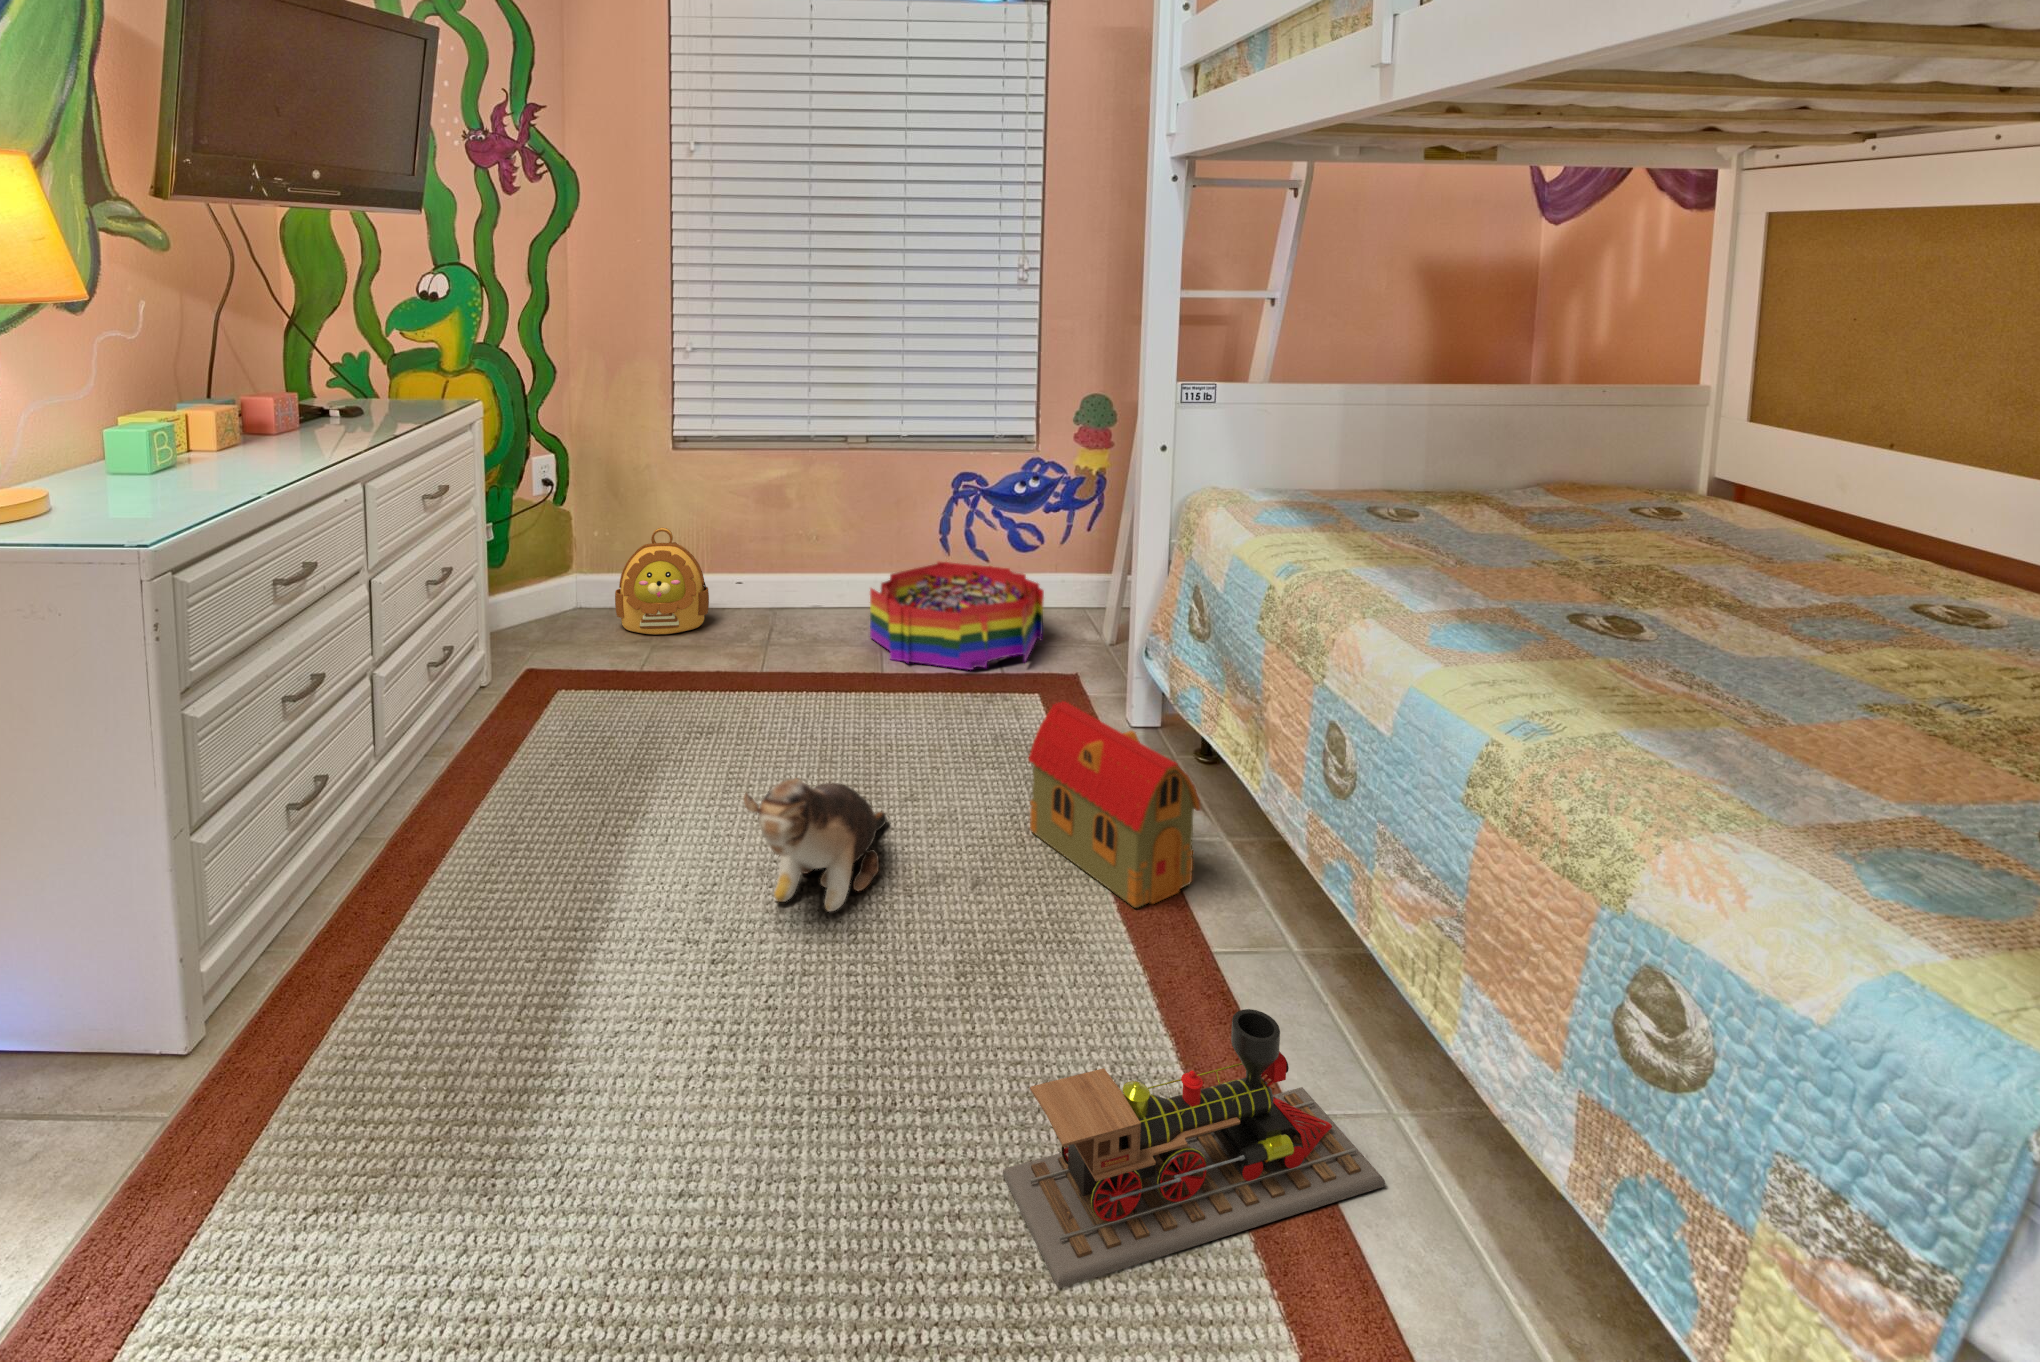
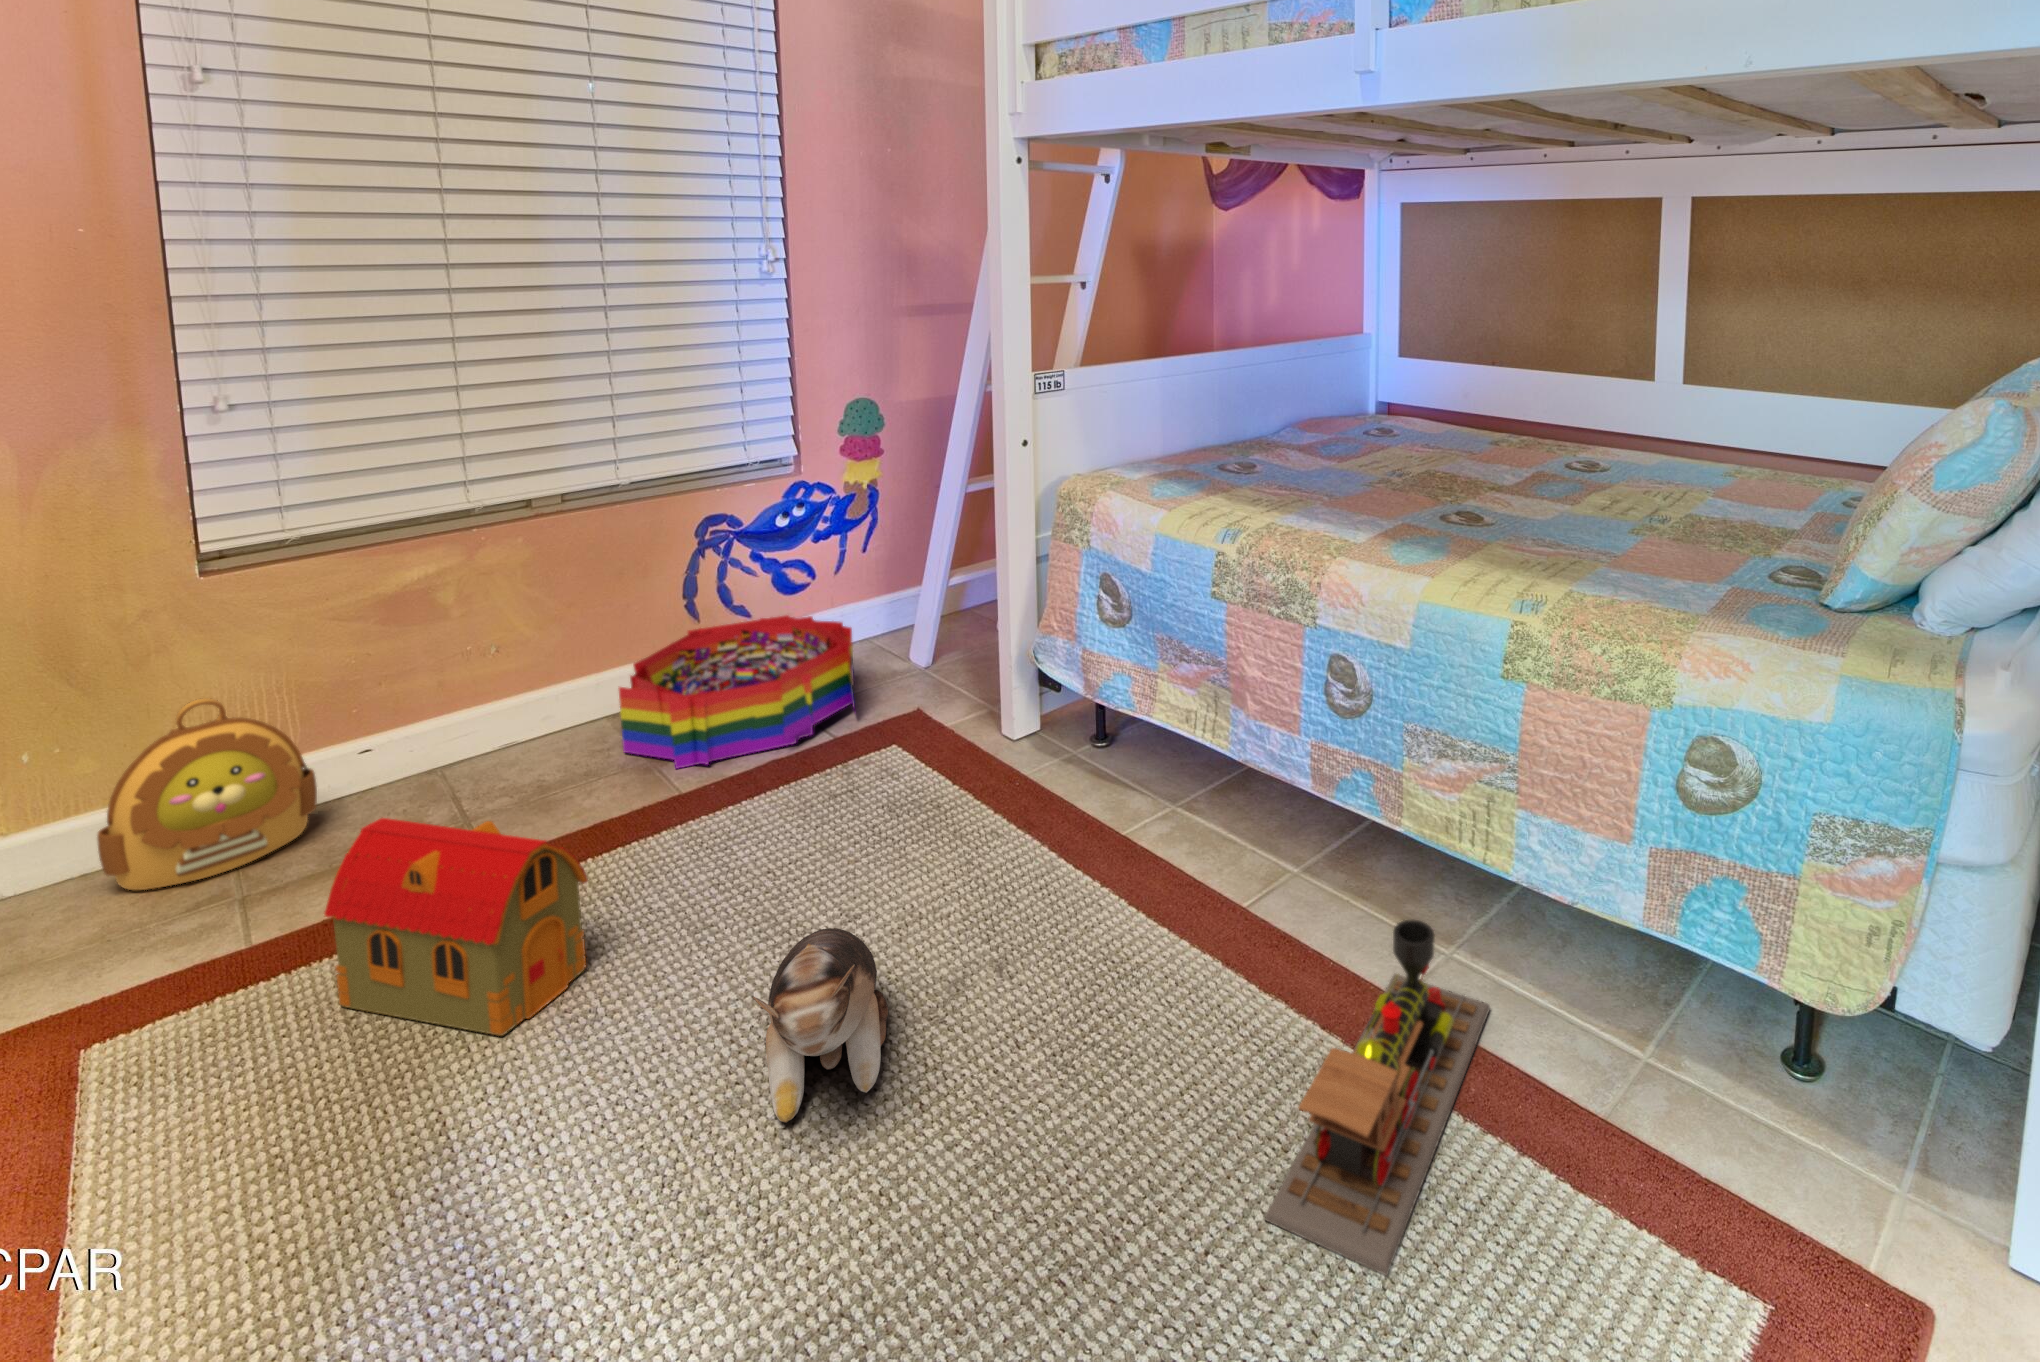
toy house: present [1028,702,1200,908] -> present [324,818,588,1036]

